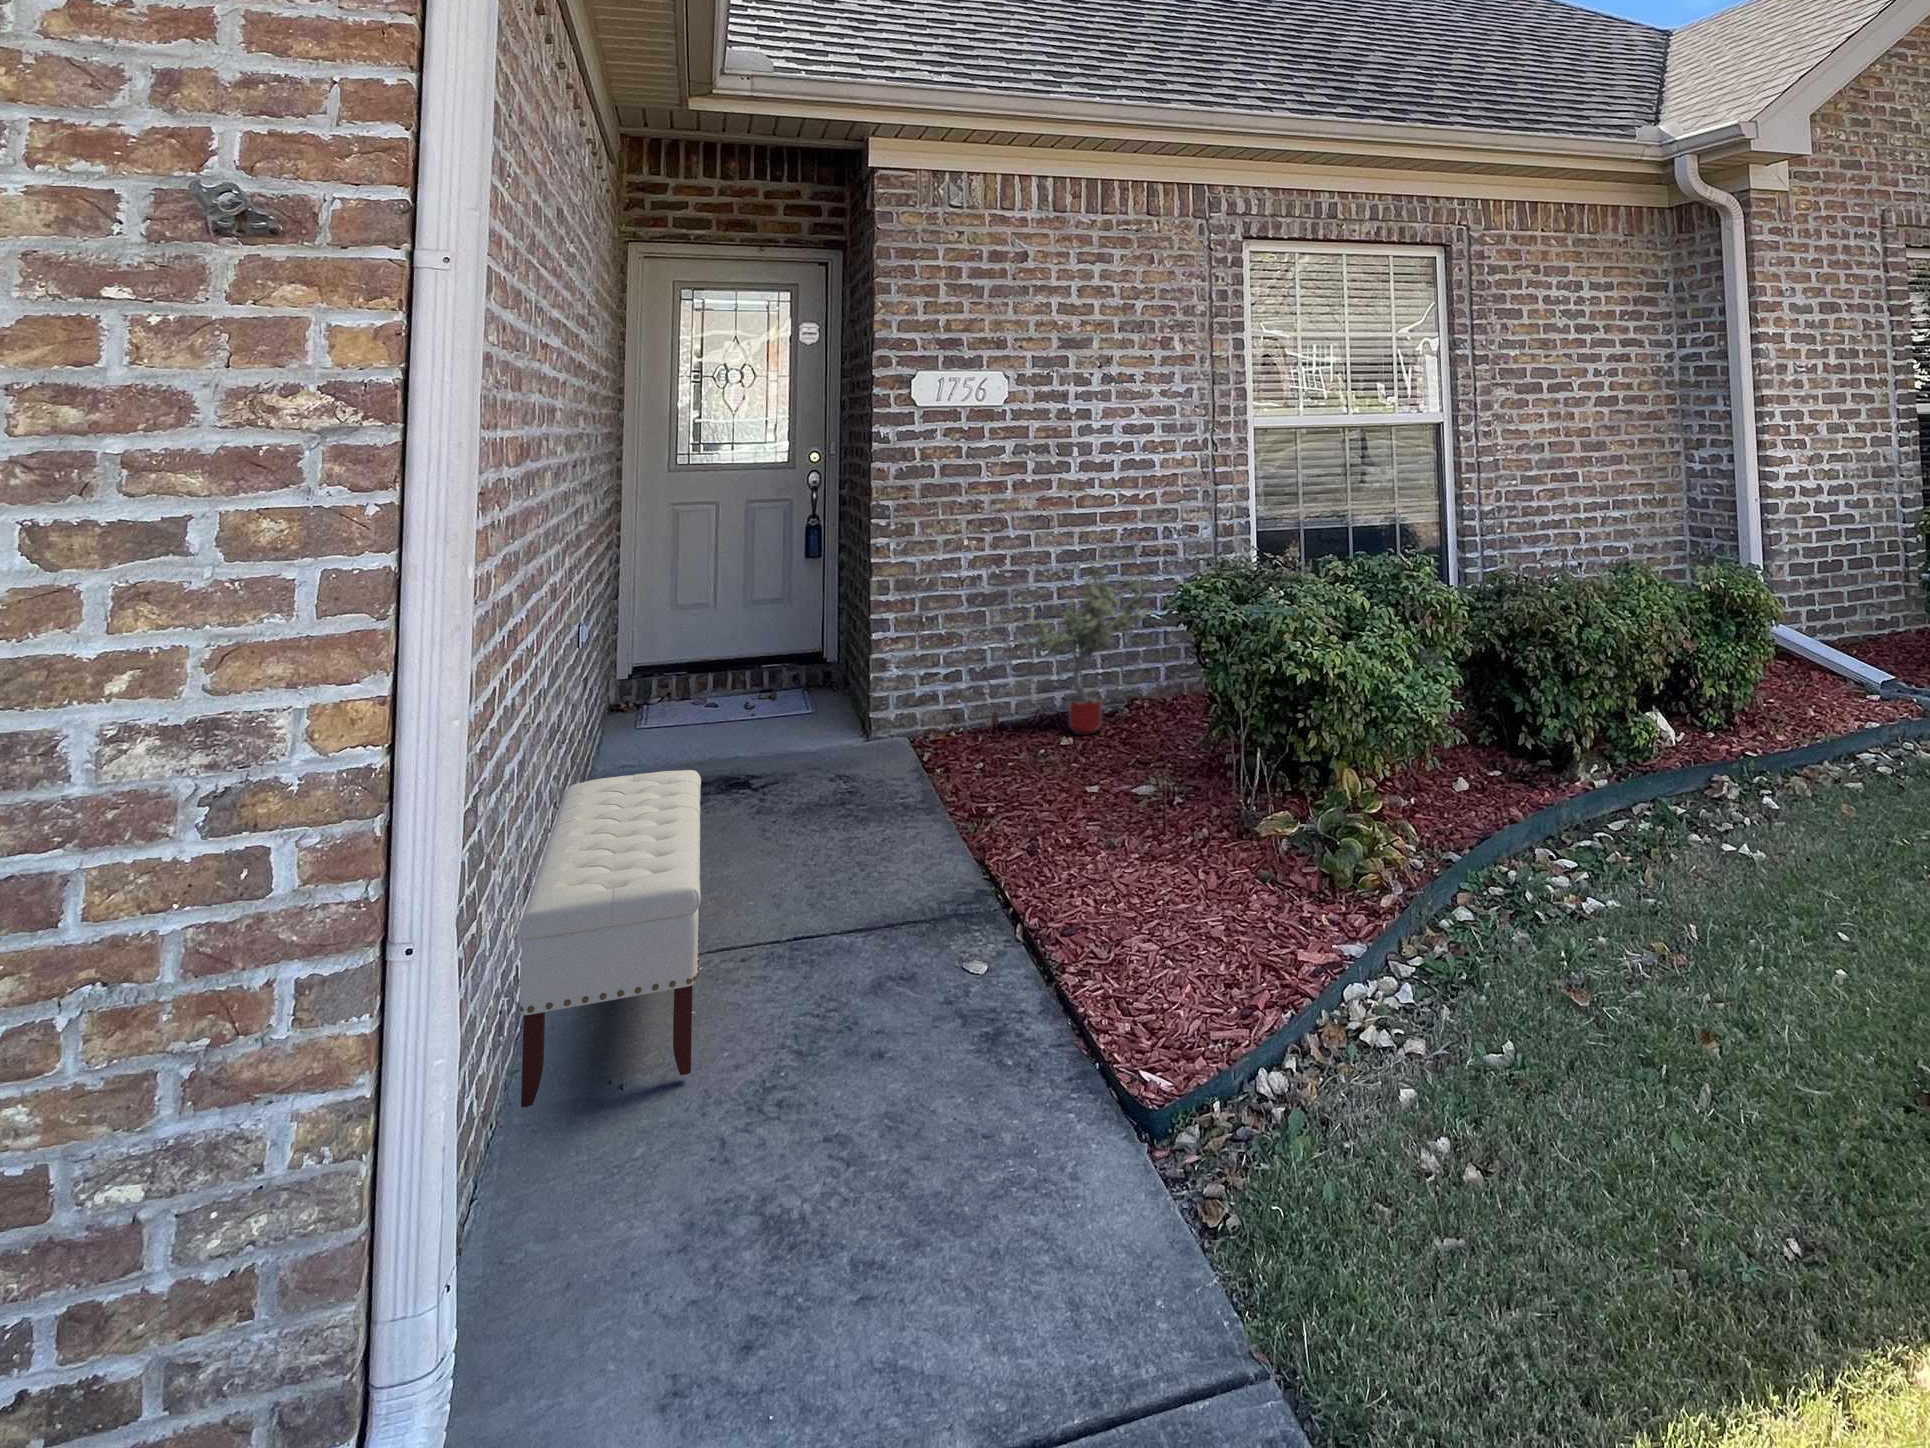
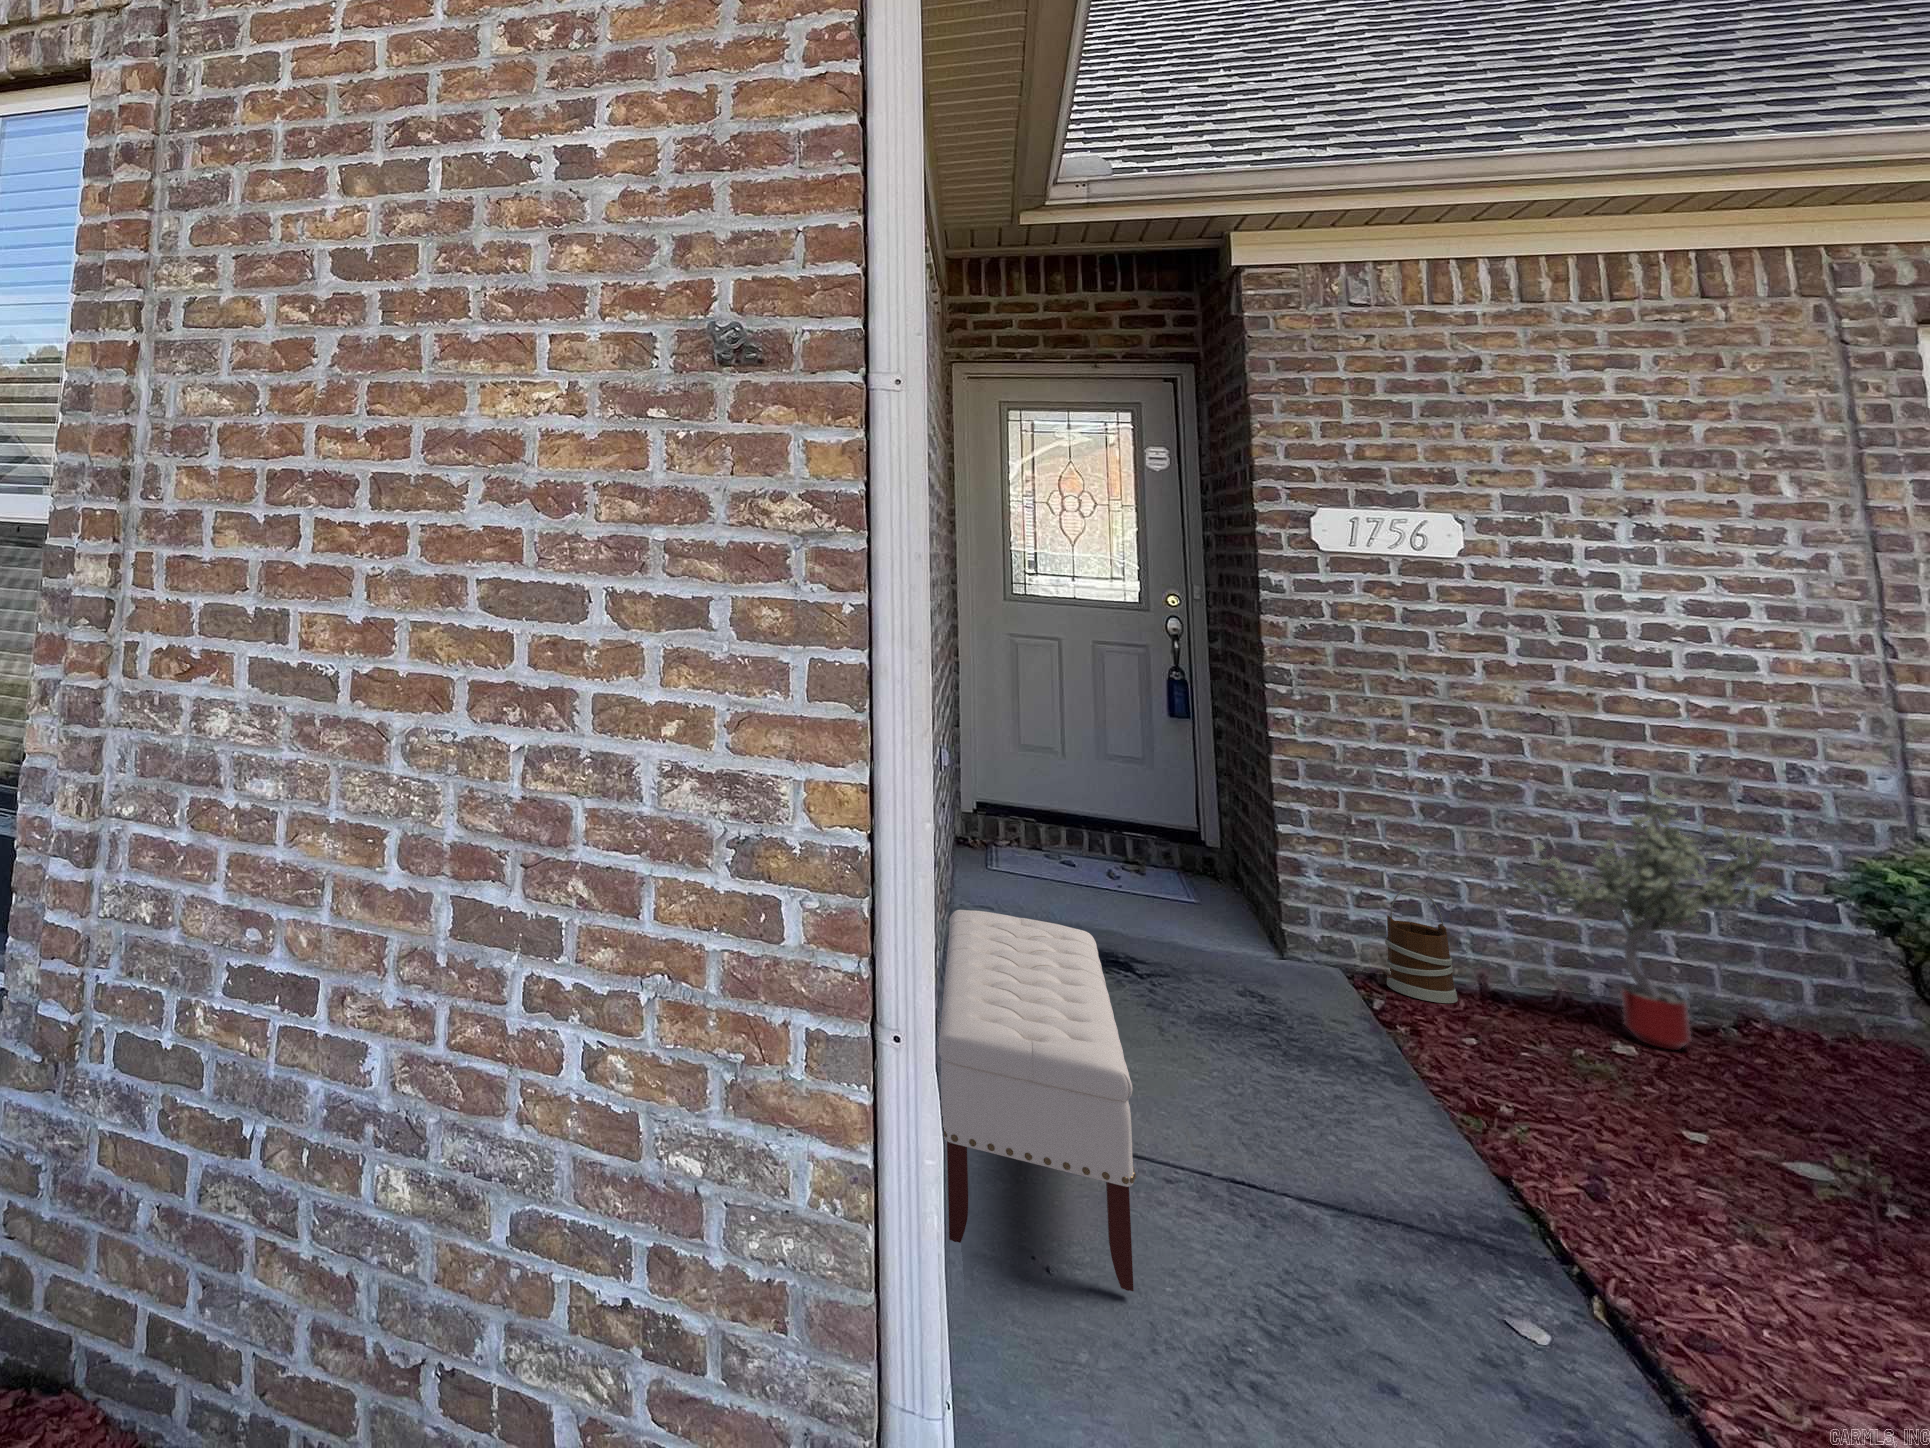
wooden bucket: none [935,663,978,746] -> present [1385,888,1458,1003]

